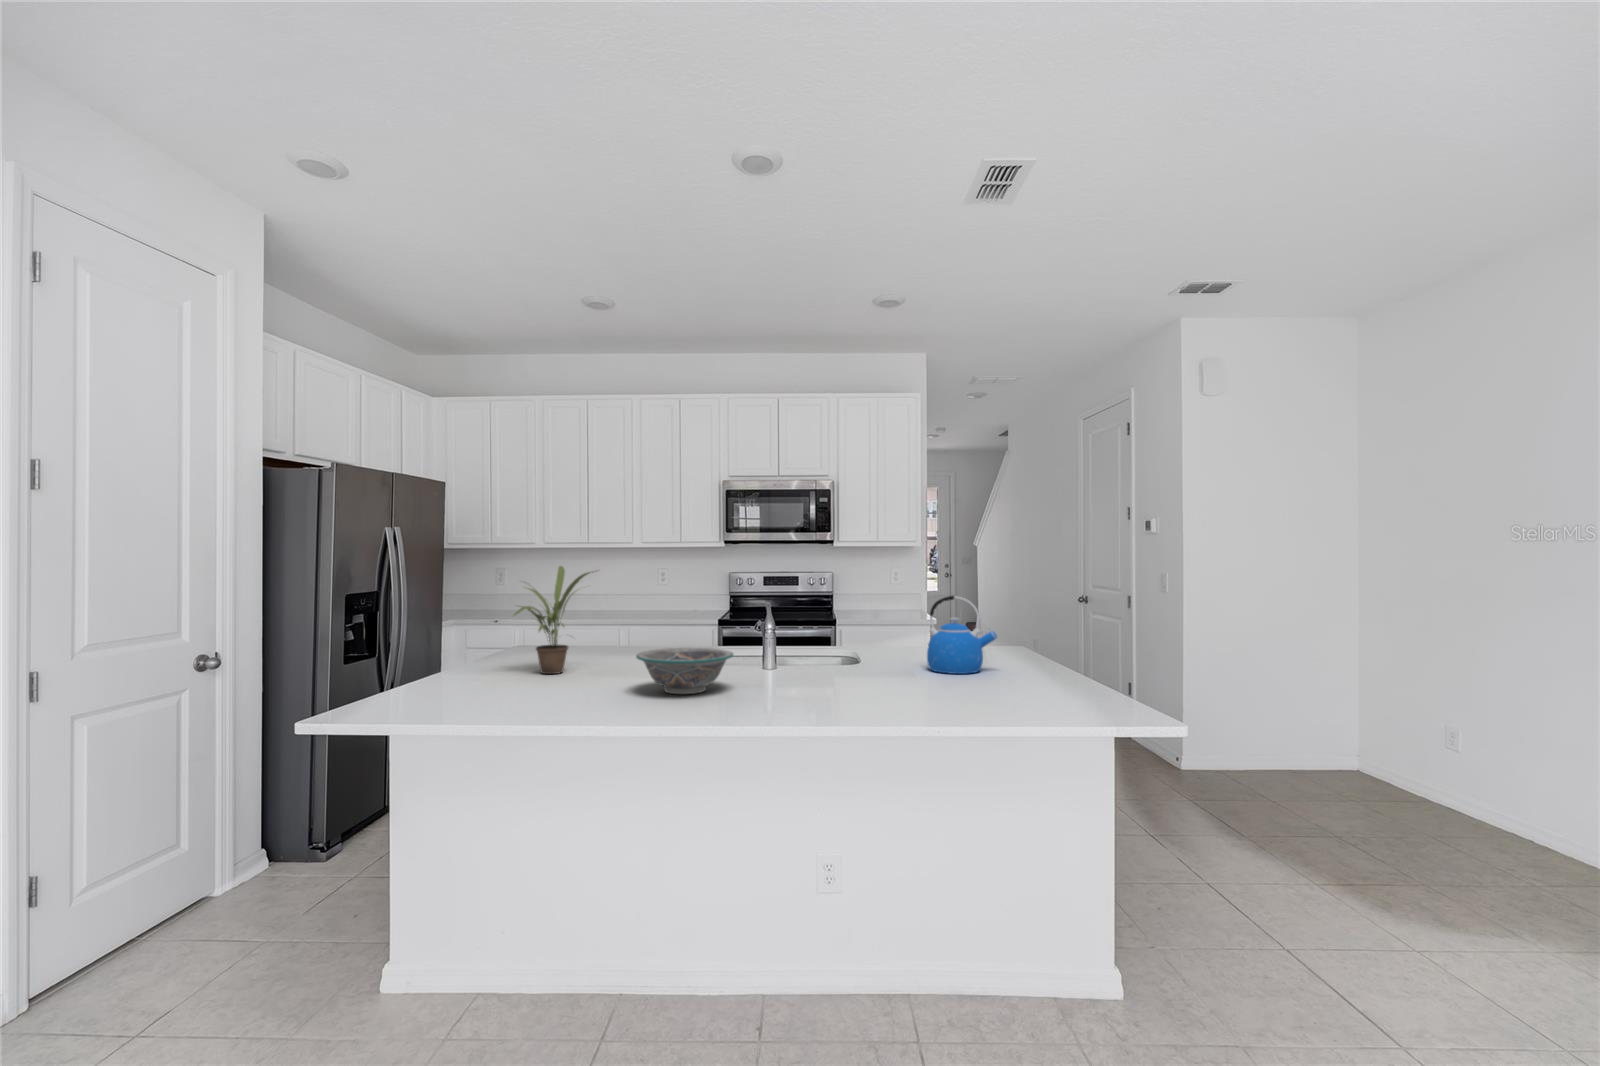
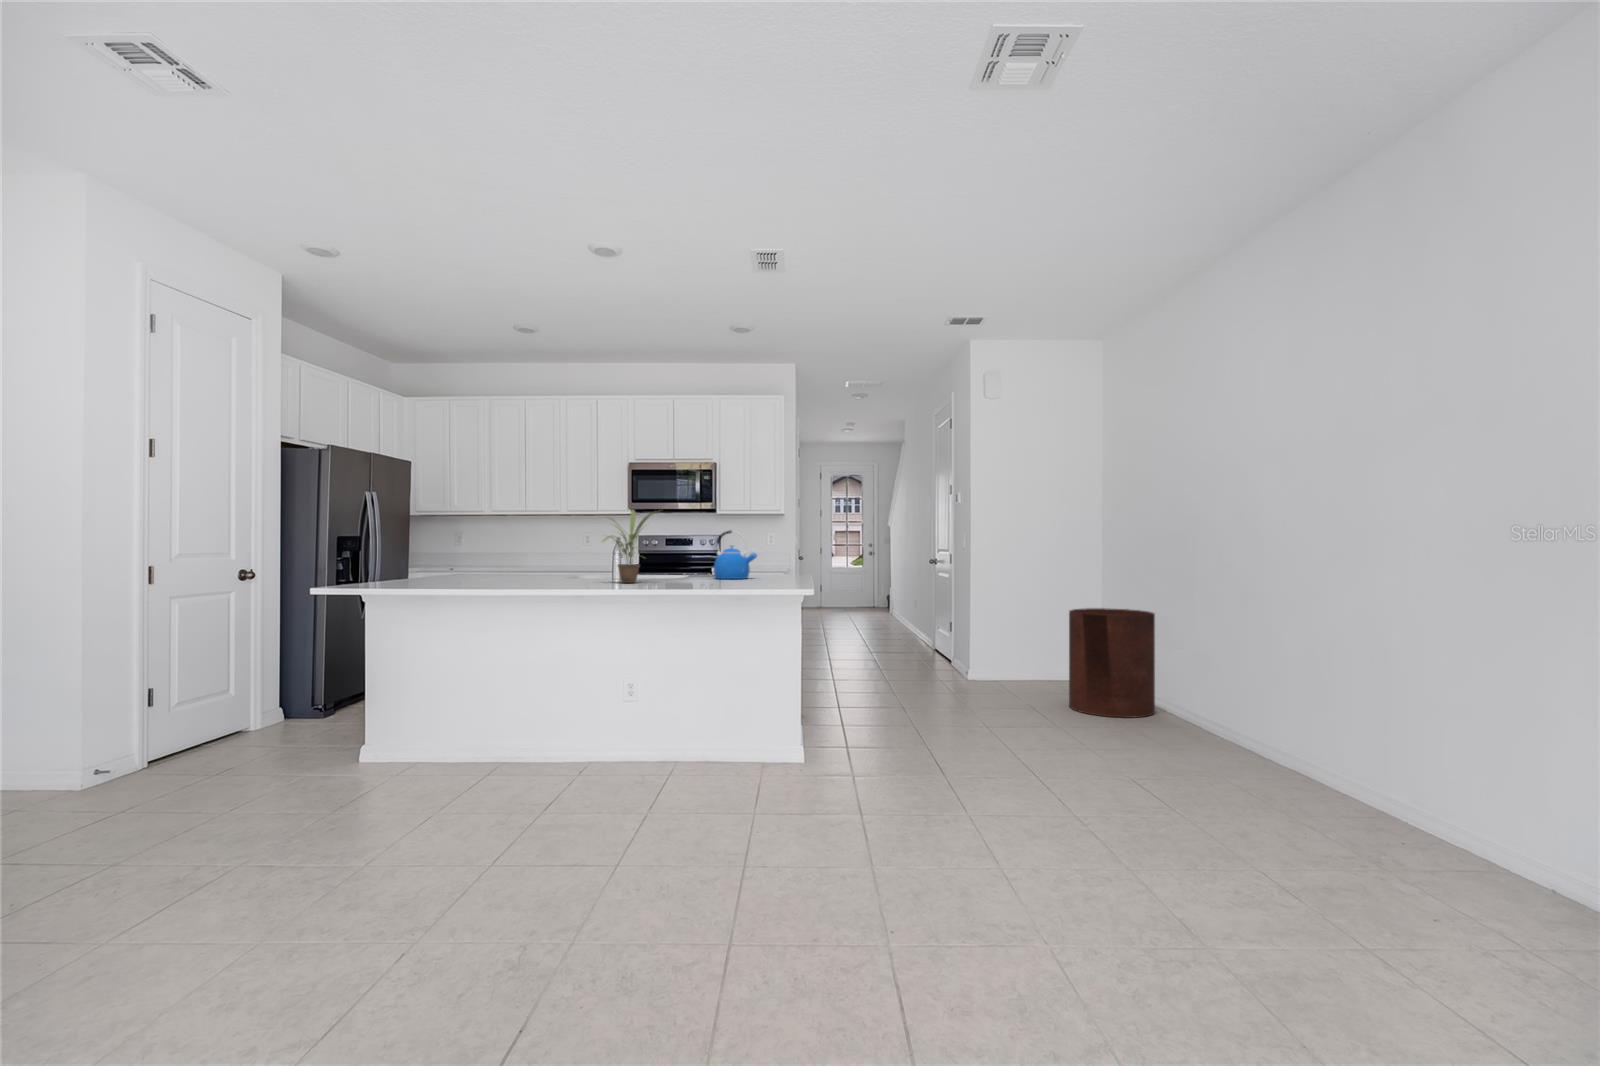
potted plant: present [513,566,597,674] -> present [603,510,655,583]
bowl: present [636,648,733,694] -> none [514,559,576,583]
trash can: none [1372,686,1521,856] -> present [1069,608,1155,718]

